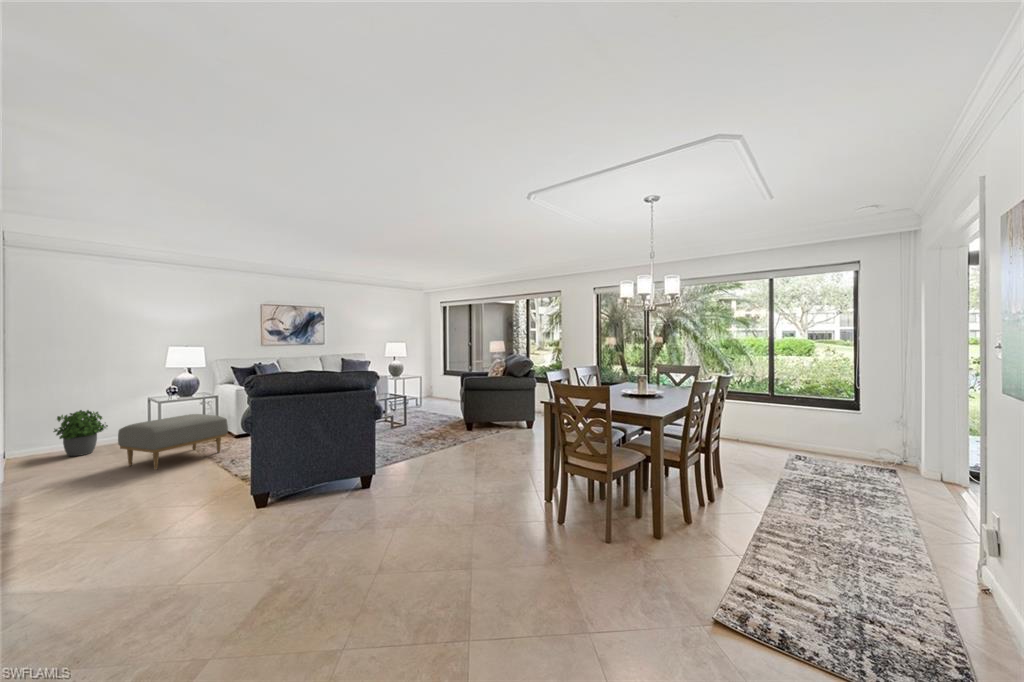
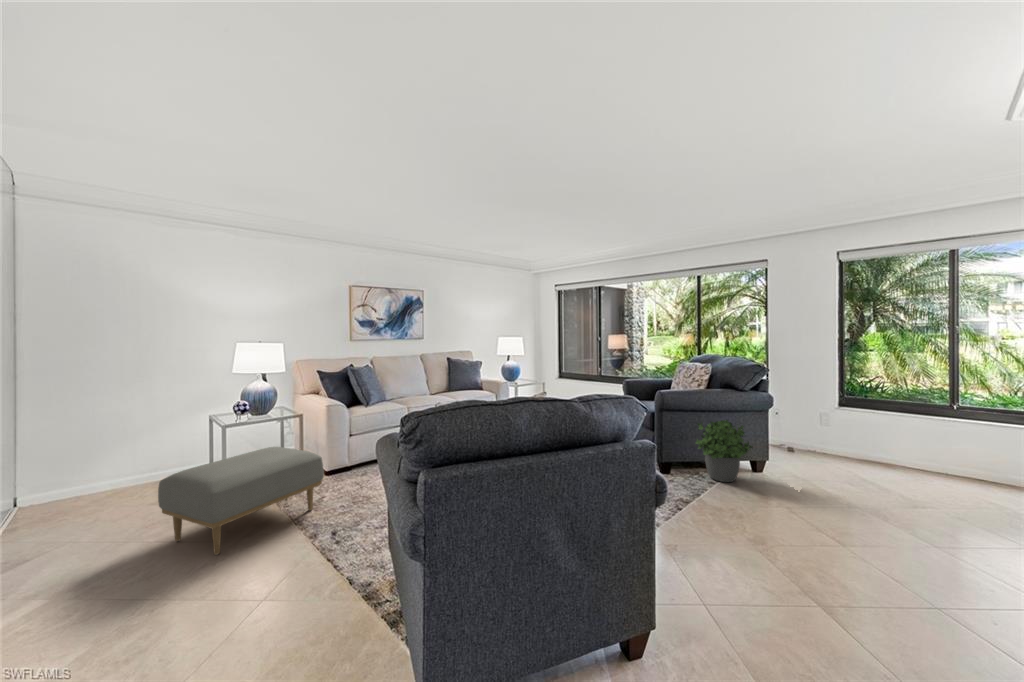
potted plant: present [54,410,108,456] -> present [696,420,752,482]

